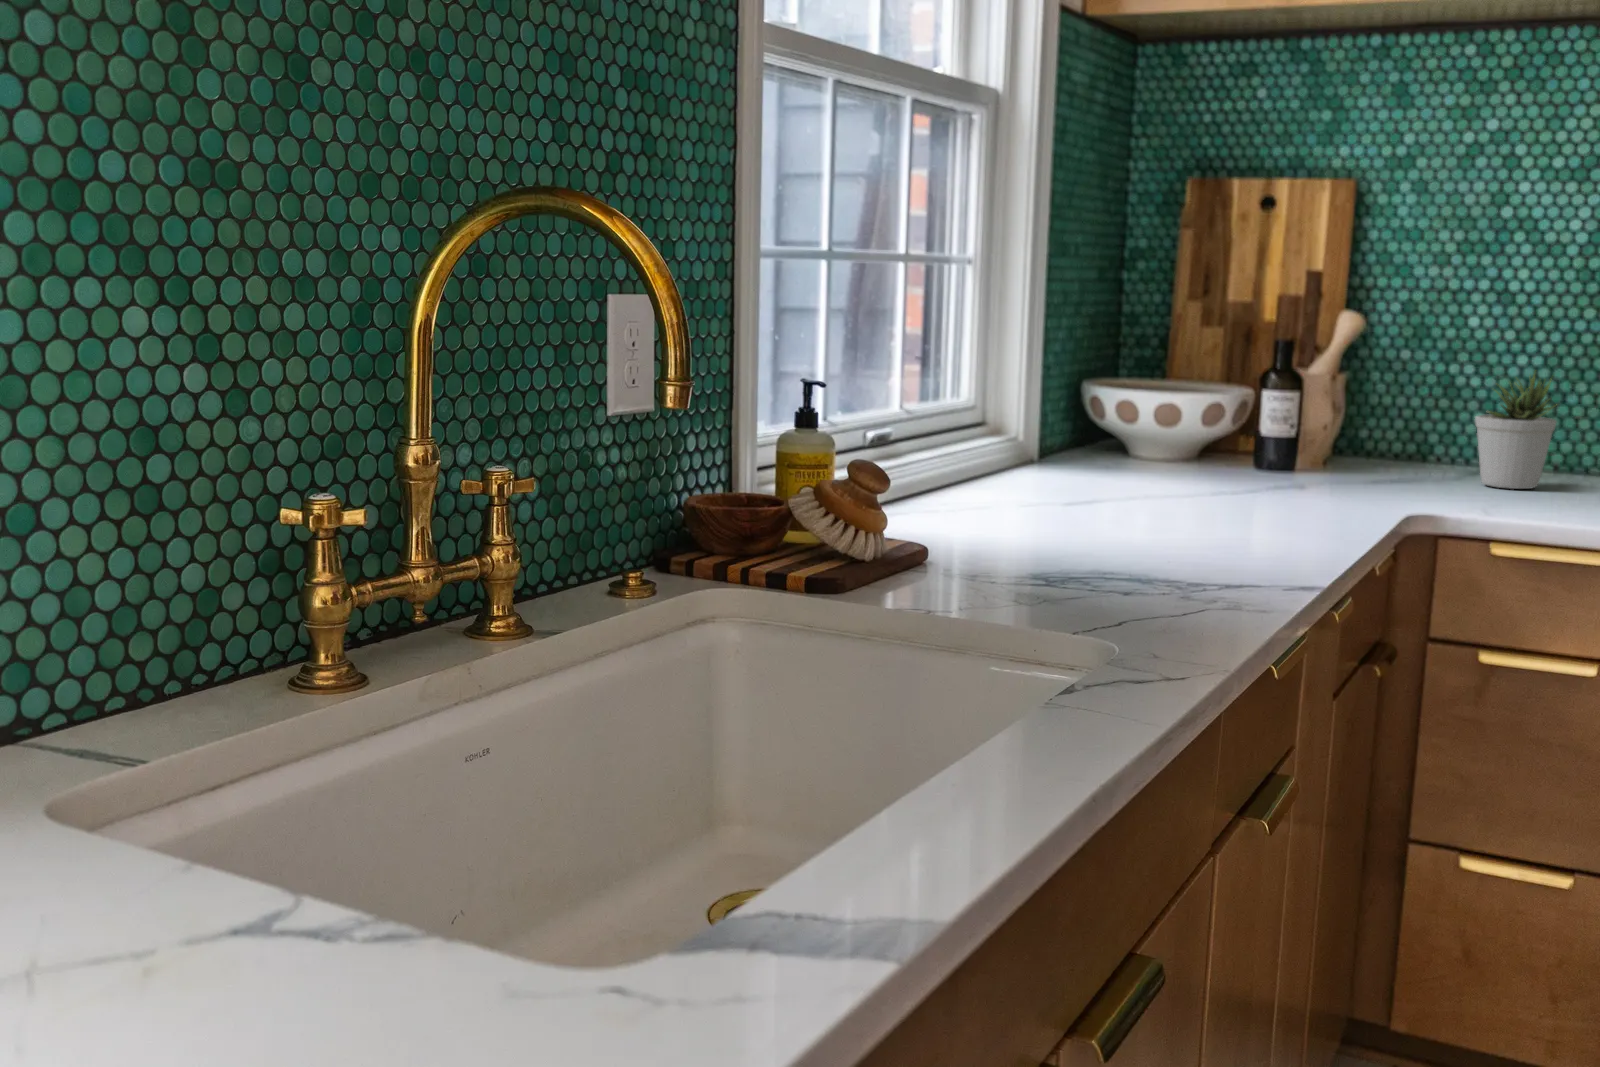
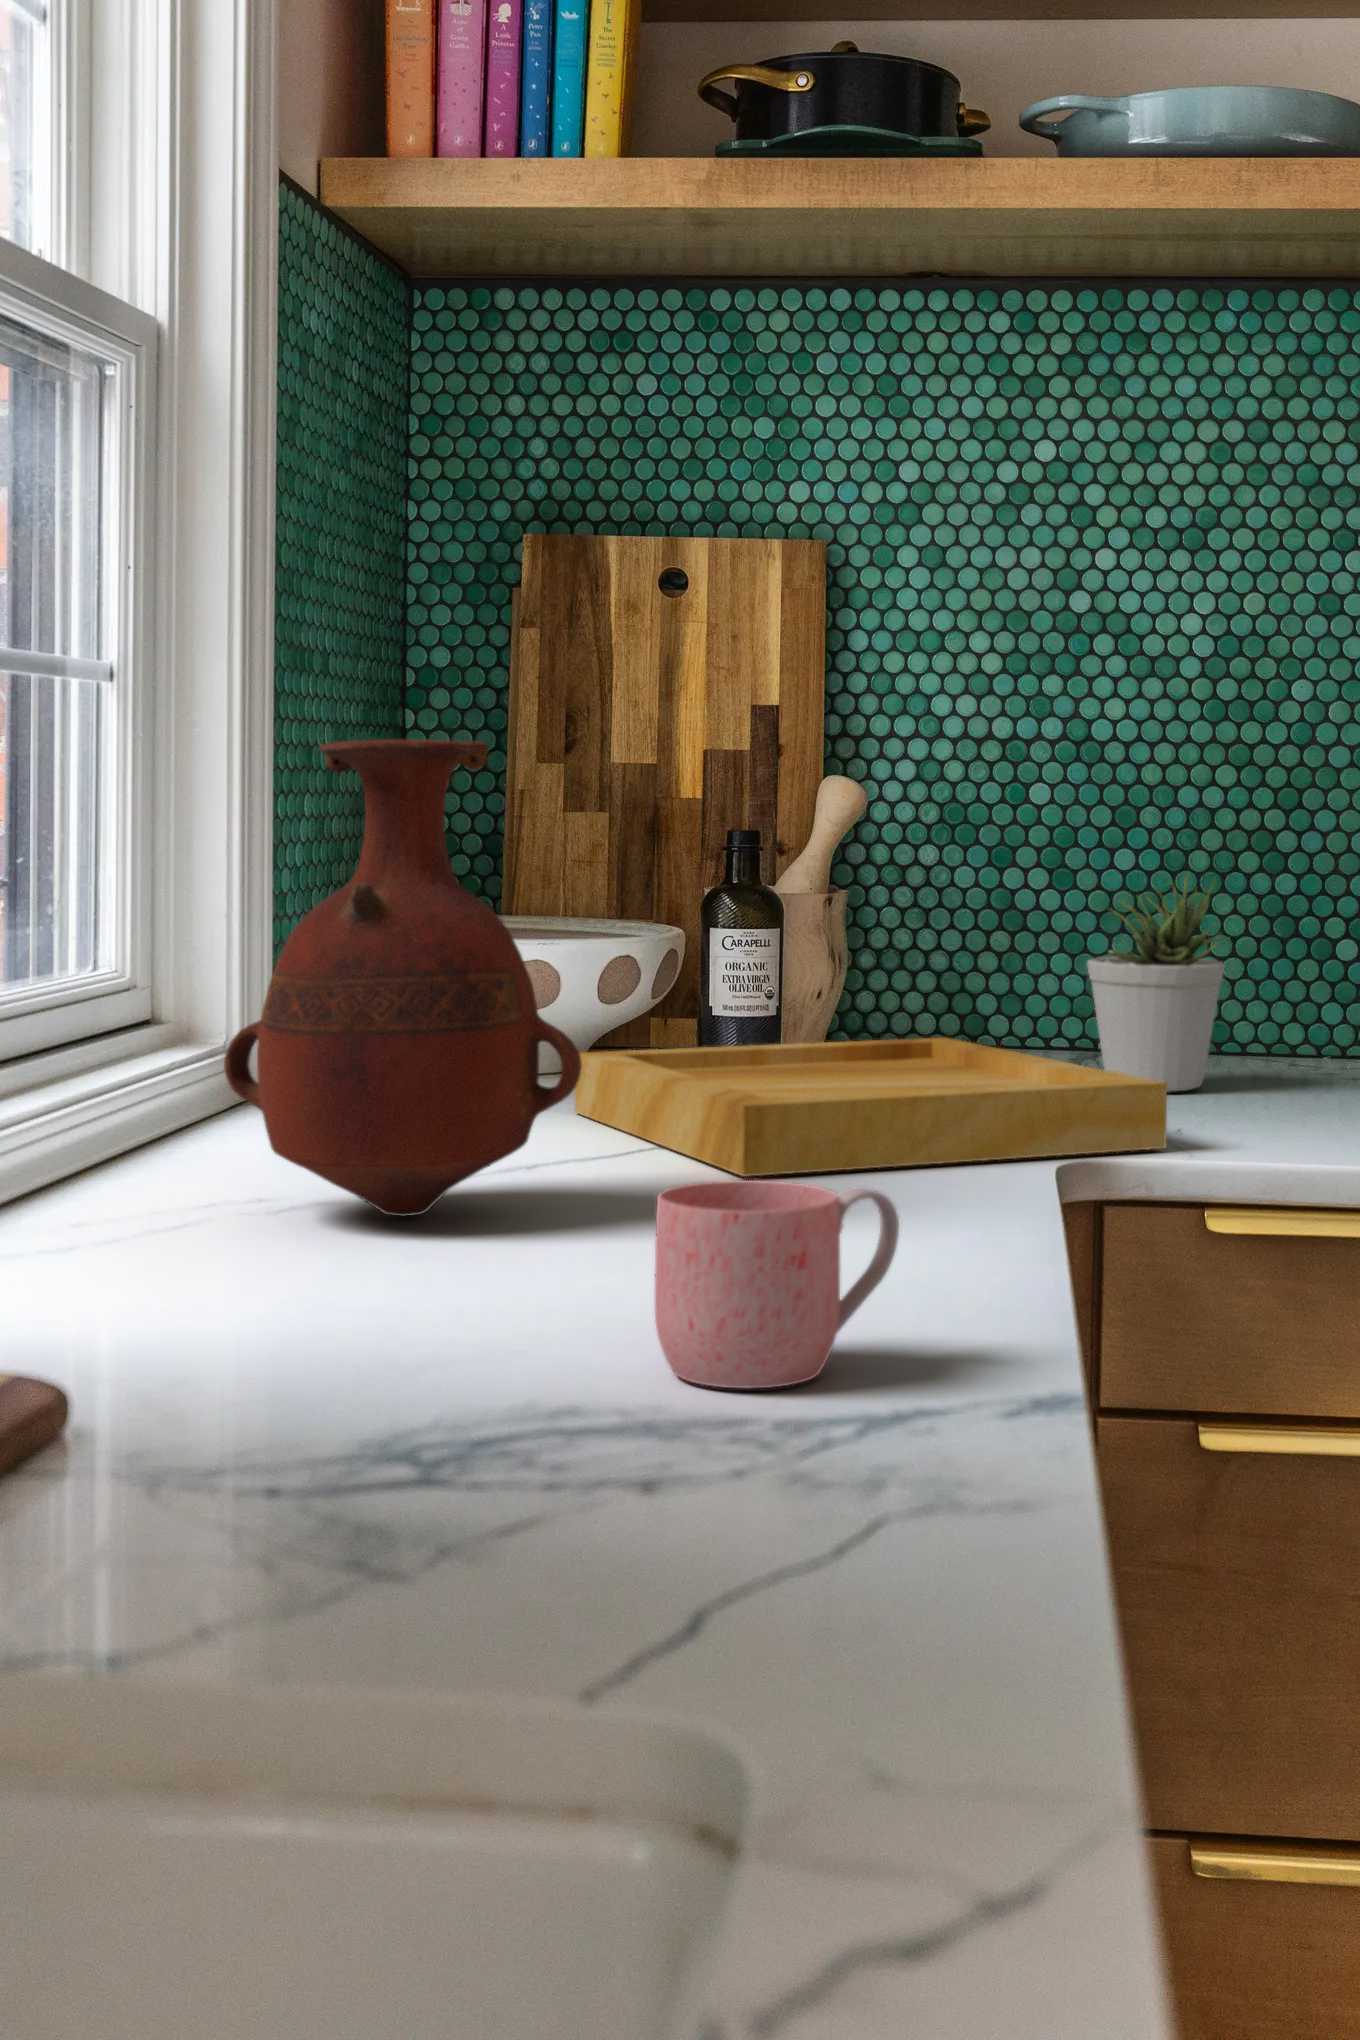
vase: none [1007,302,1162,511] -> present [224,740,582,1216]
tray: none [1181,449,1481,512] -> present [574,1038,1167,1177]
mug: none [1159,493,1265,573] -> present [655,1180,899,1388]

